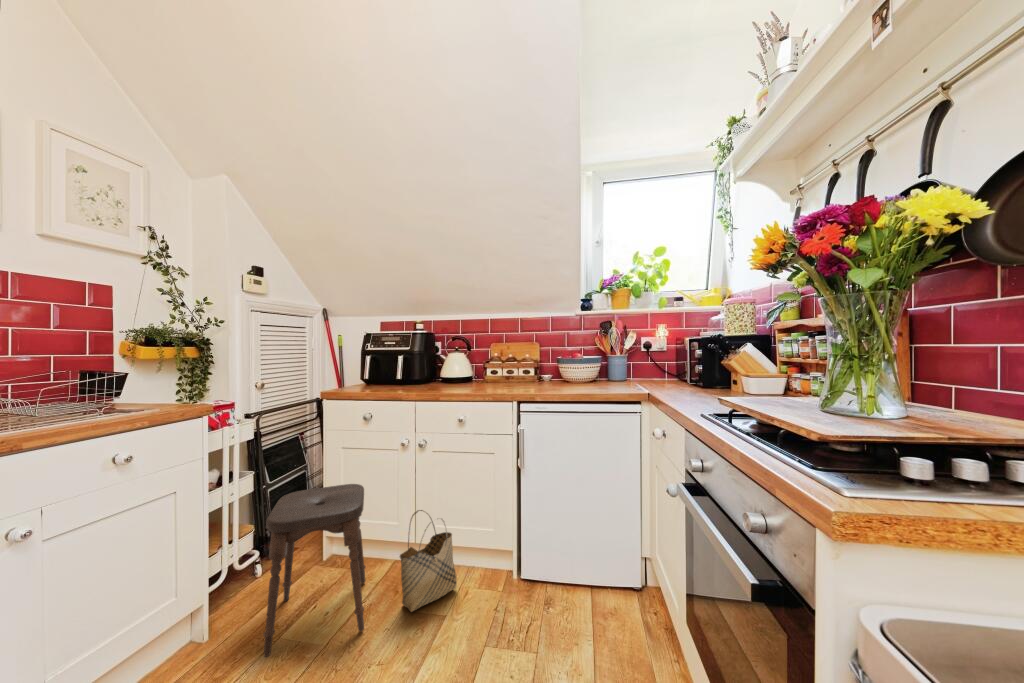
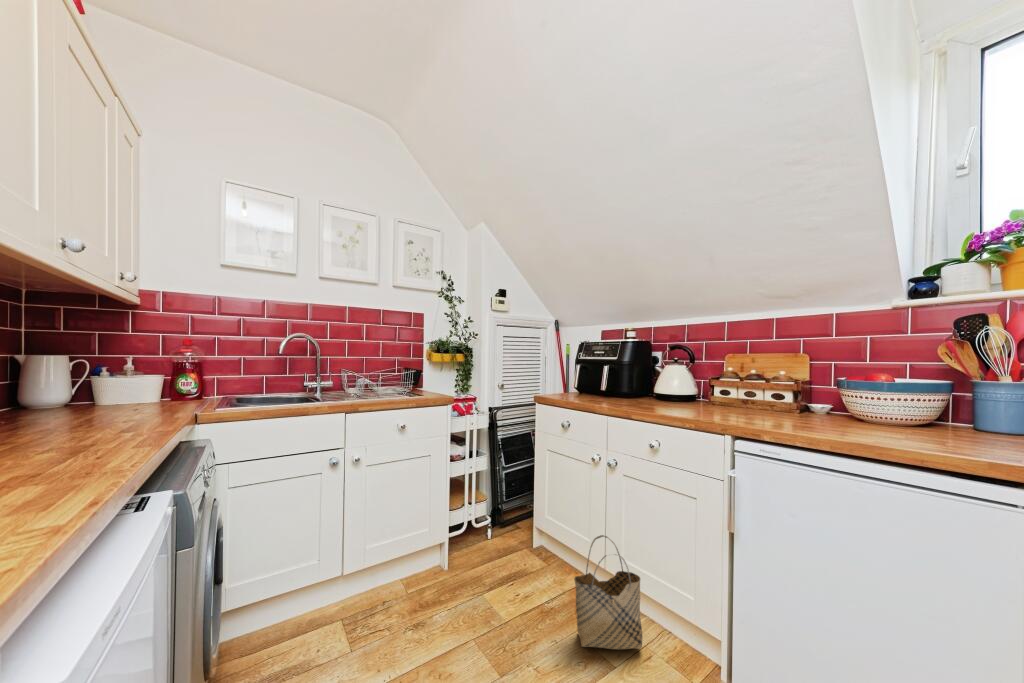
stool: present [263,484,366,657] -> none [461,478,556,637]

